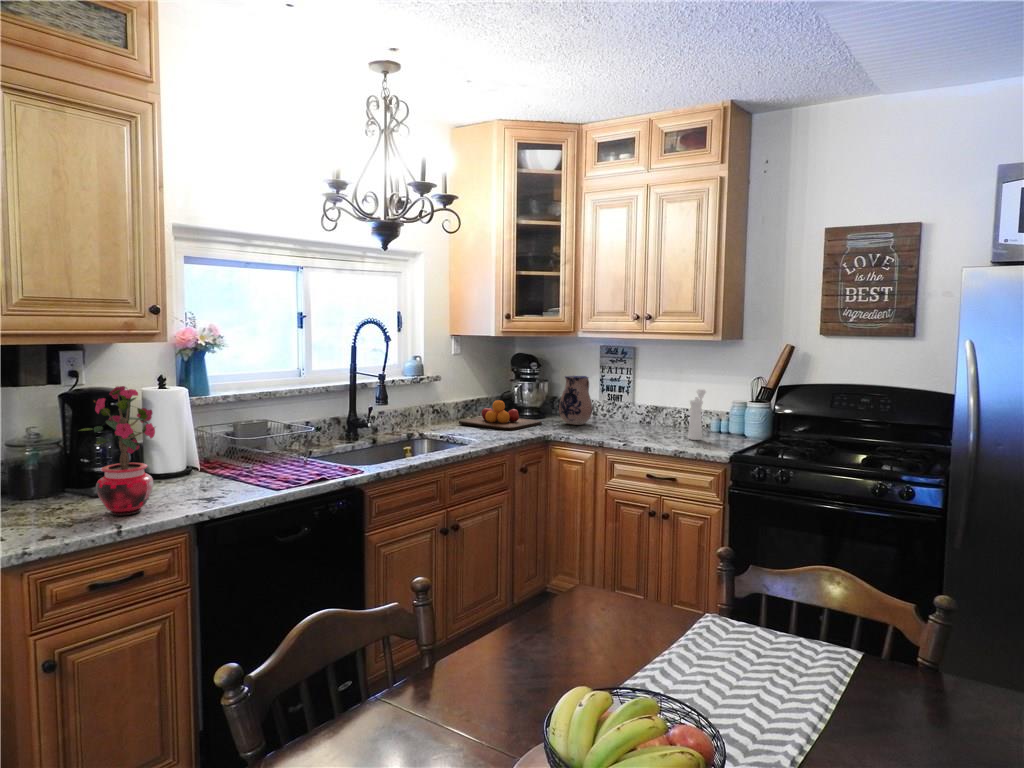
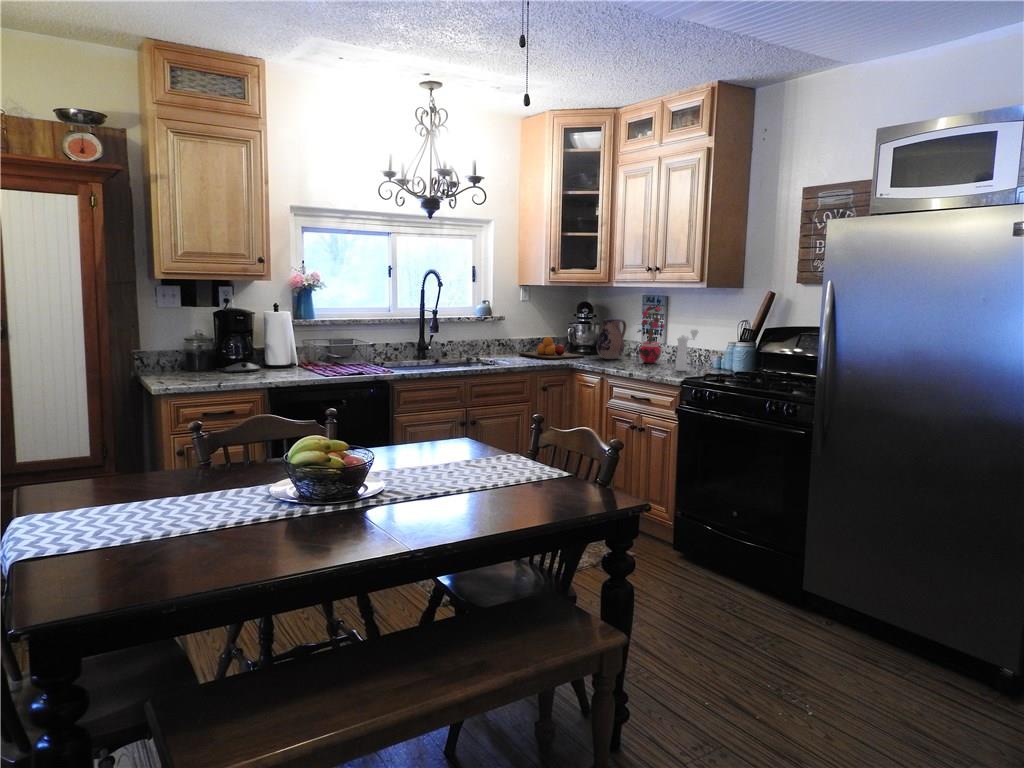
potted plant: present [81,386,155,516] -> present [637,306,664,364]

